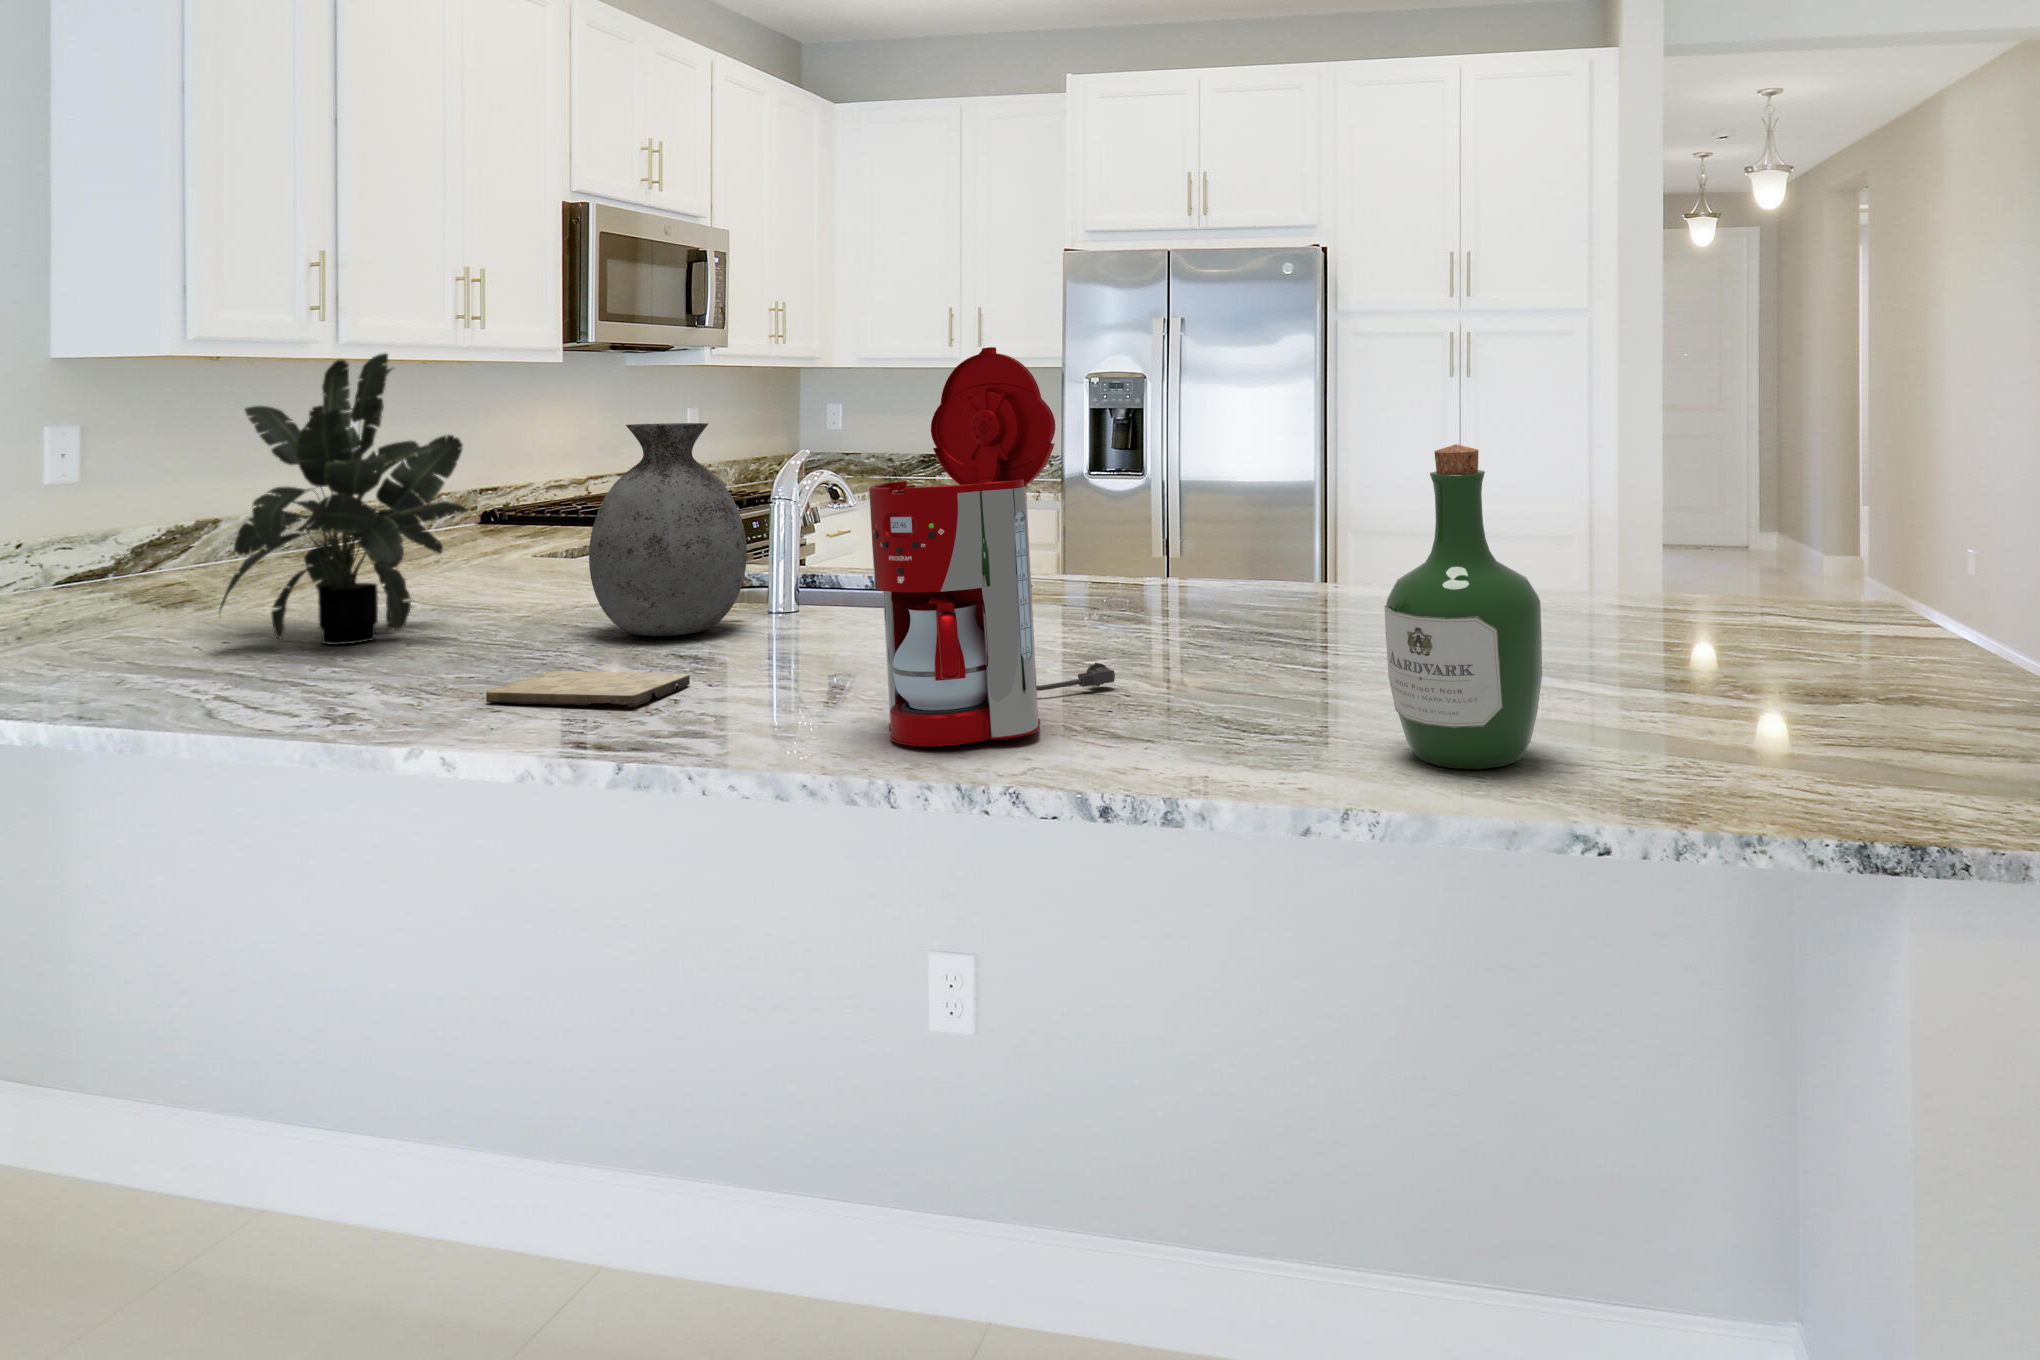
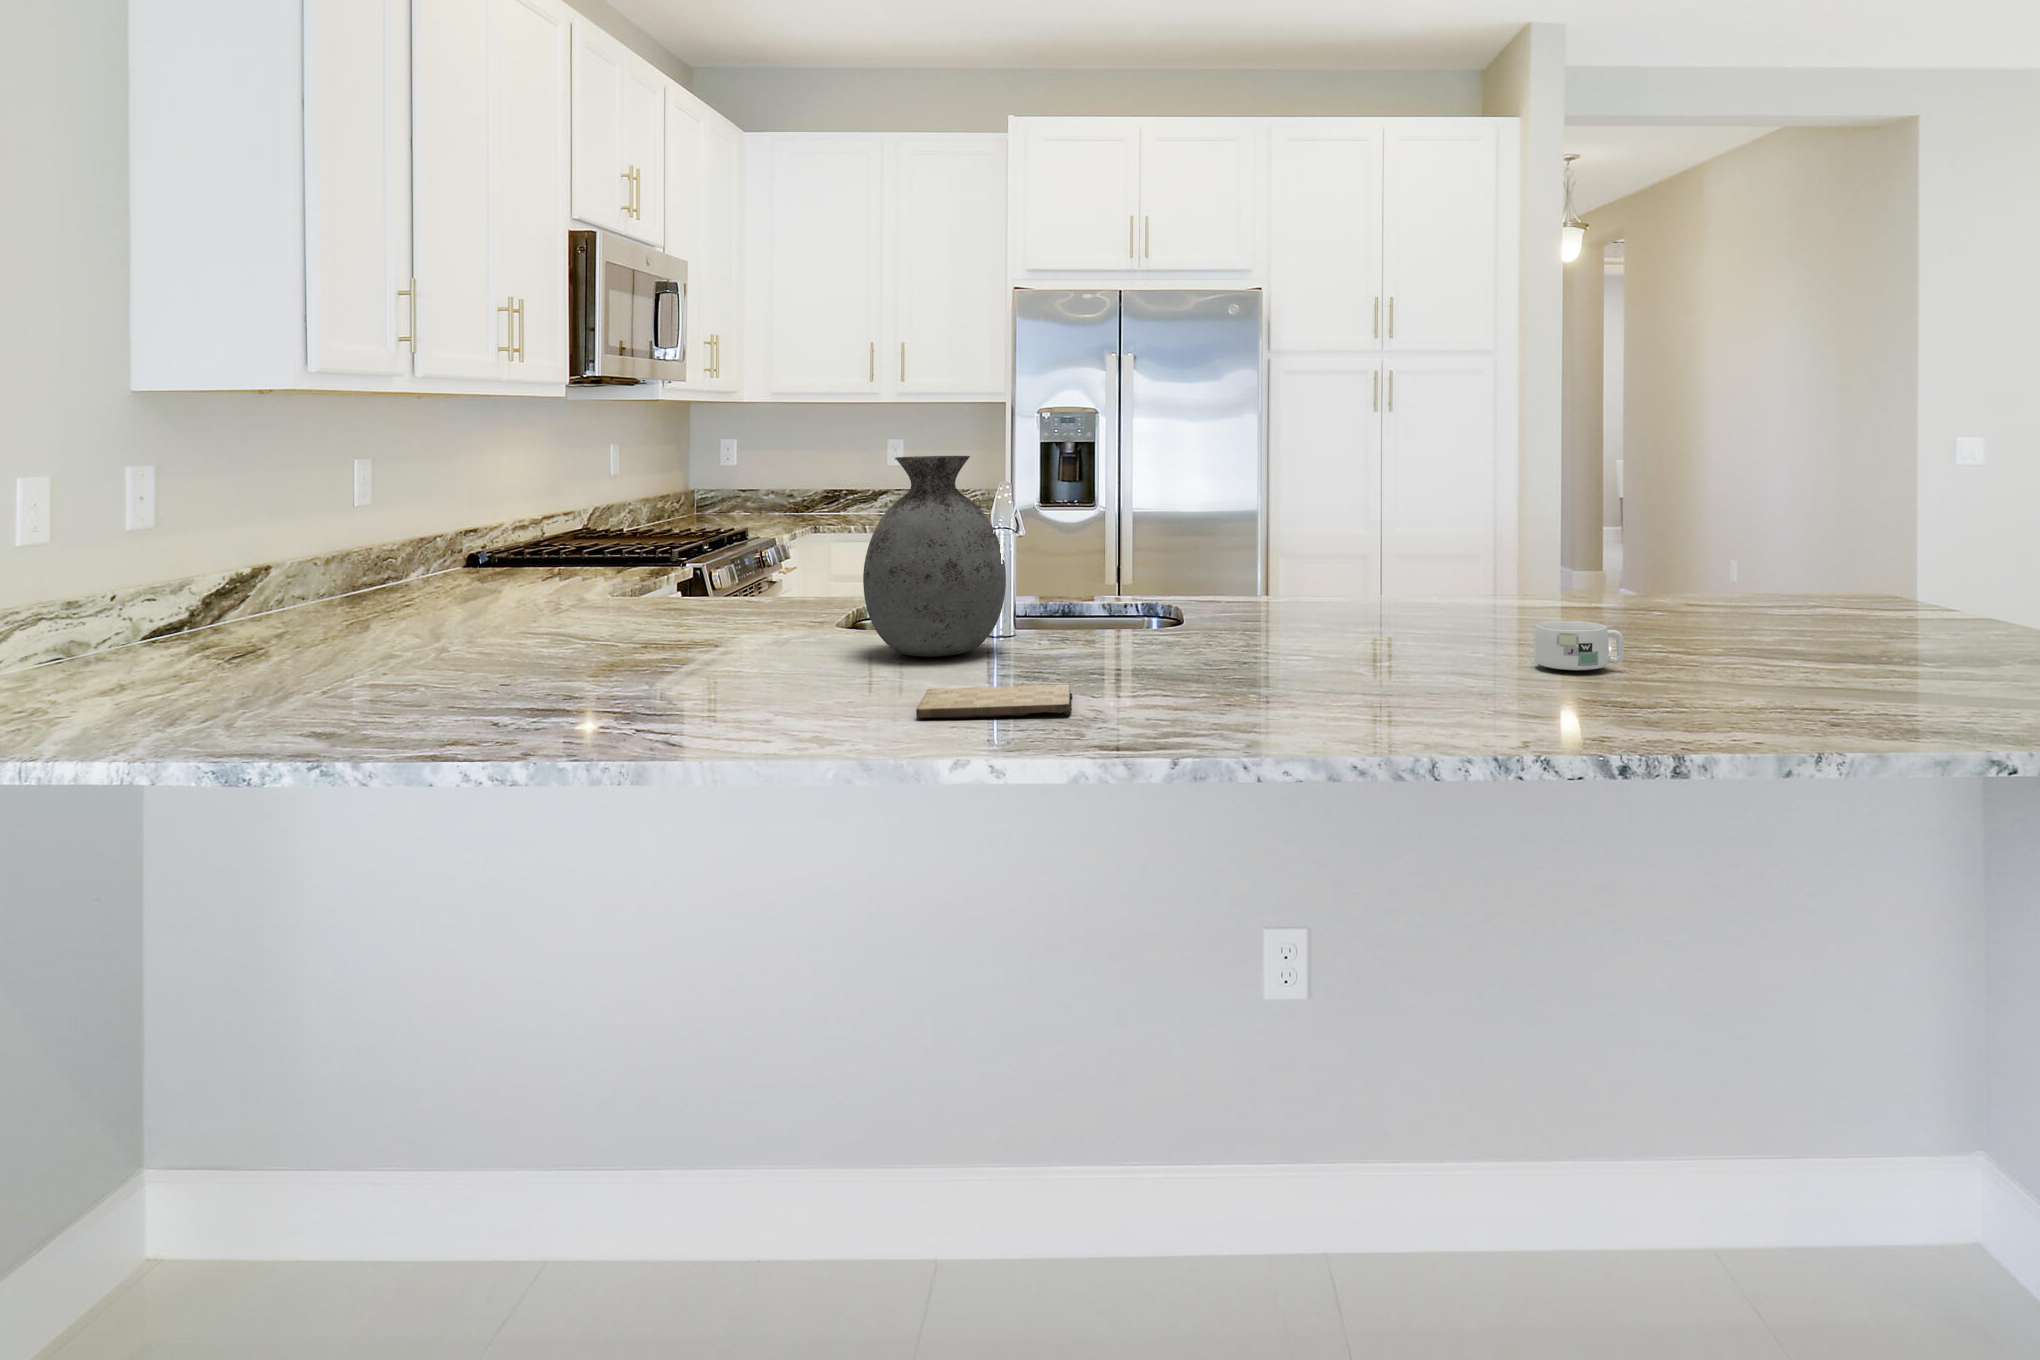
coffee maker: present [869,347,1115,746] -> none [1288,383,1477,729]
potted plant: present [219,353,468,645] -> none [497,390,759,679]
wine bottle: present [1385,444,1542,769] -> none [1755,460,1892,719]
mug: none [1247,628,1343,689] -> present [1534,621,1624,671]

